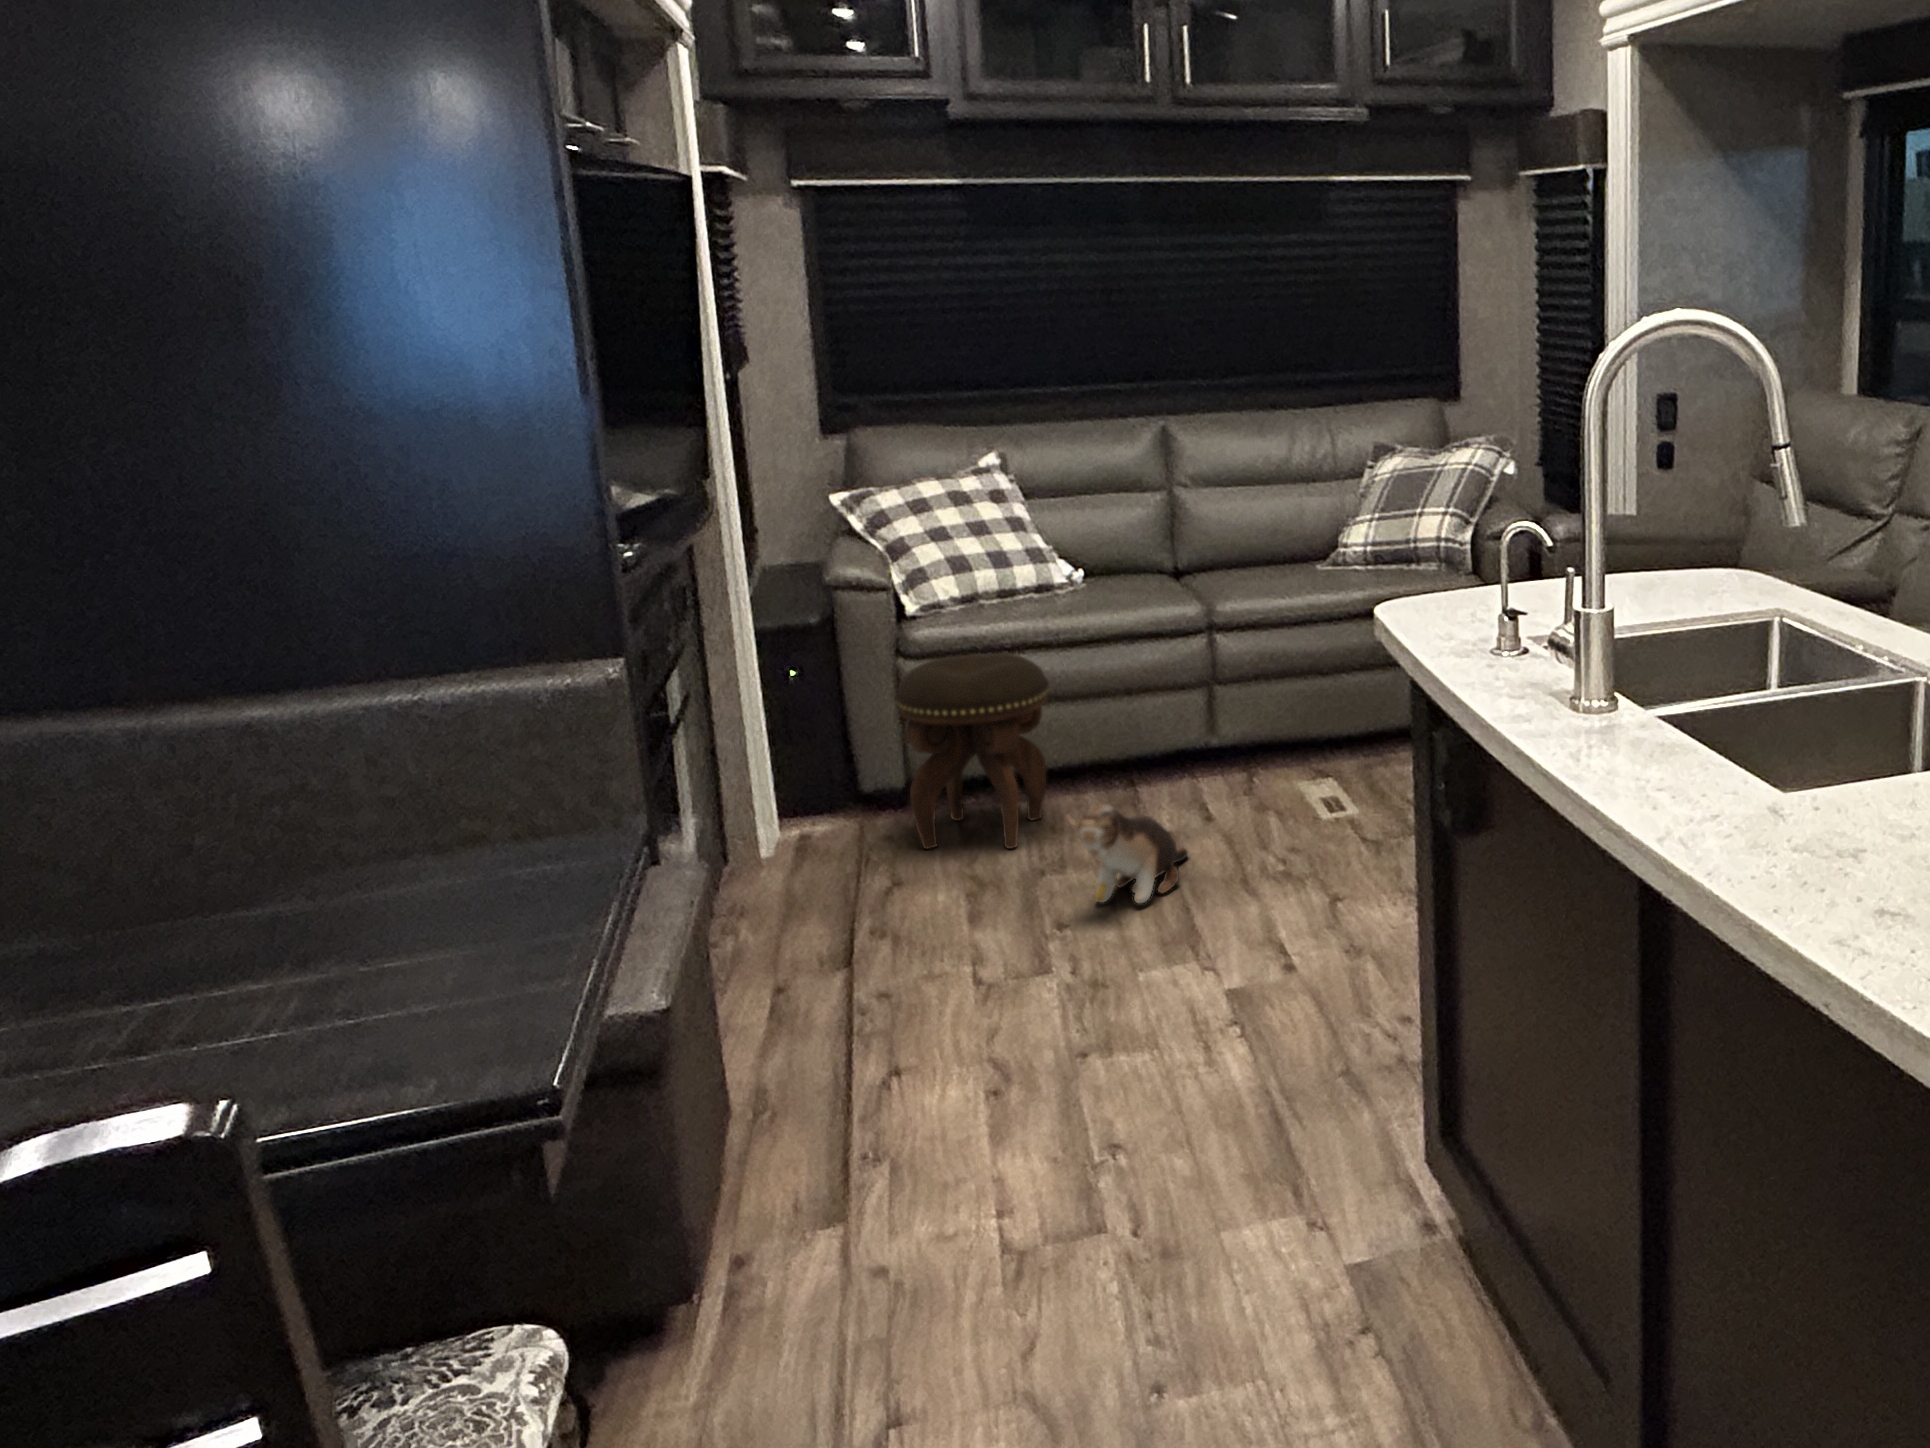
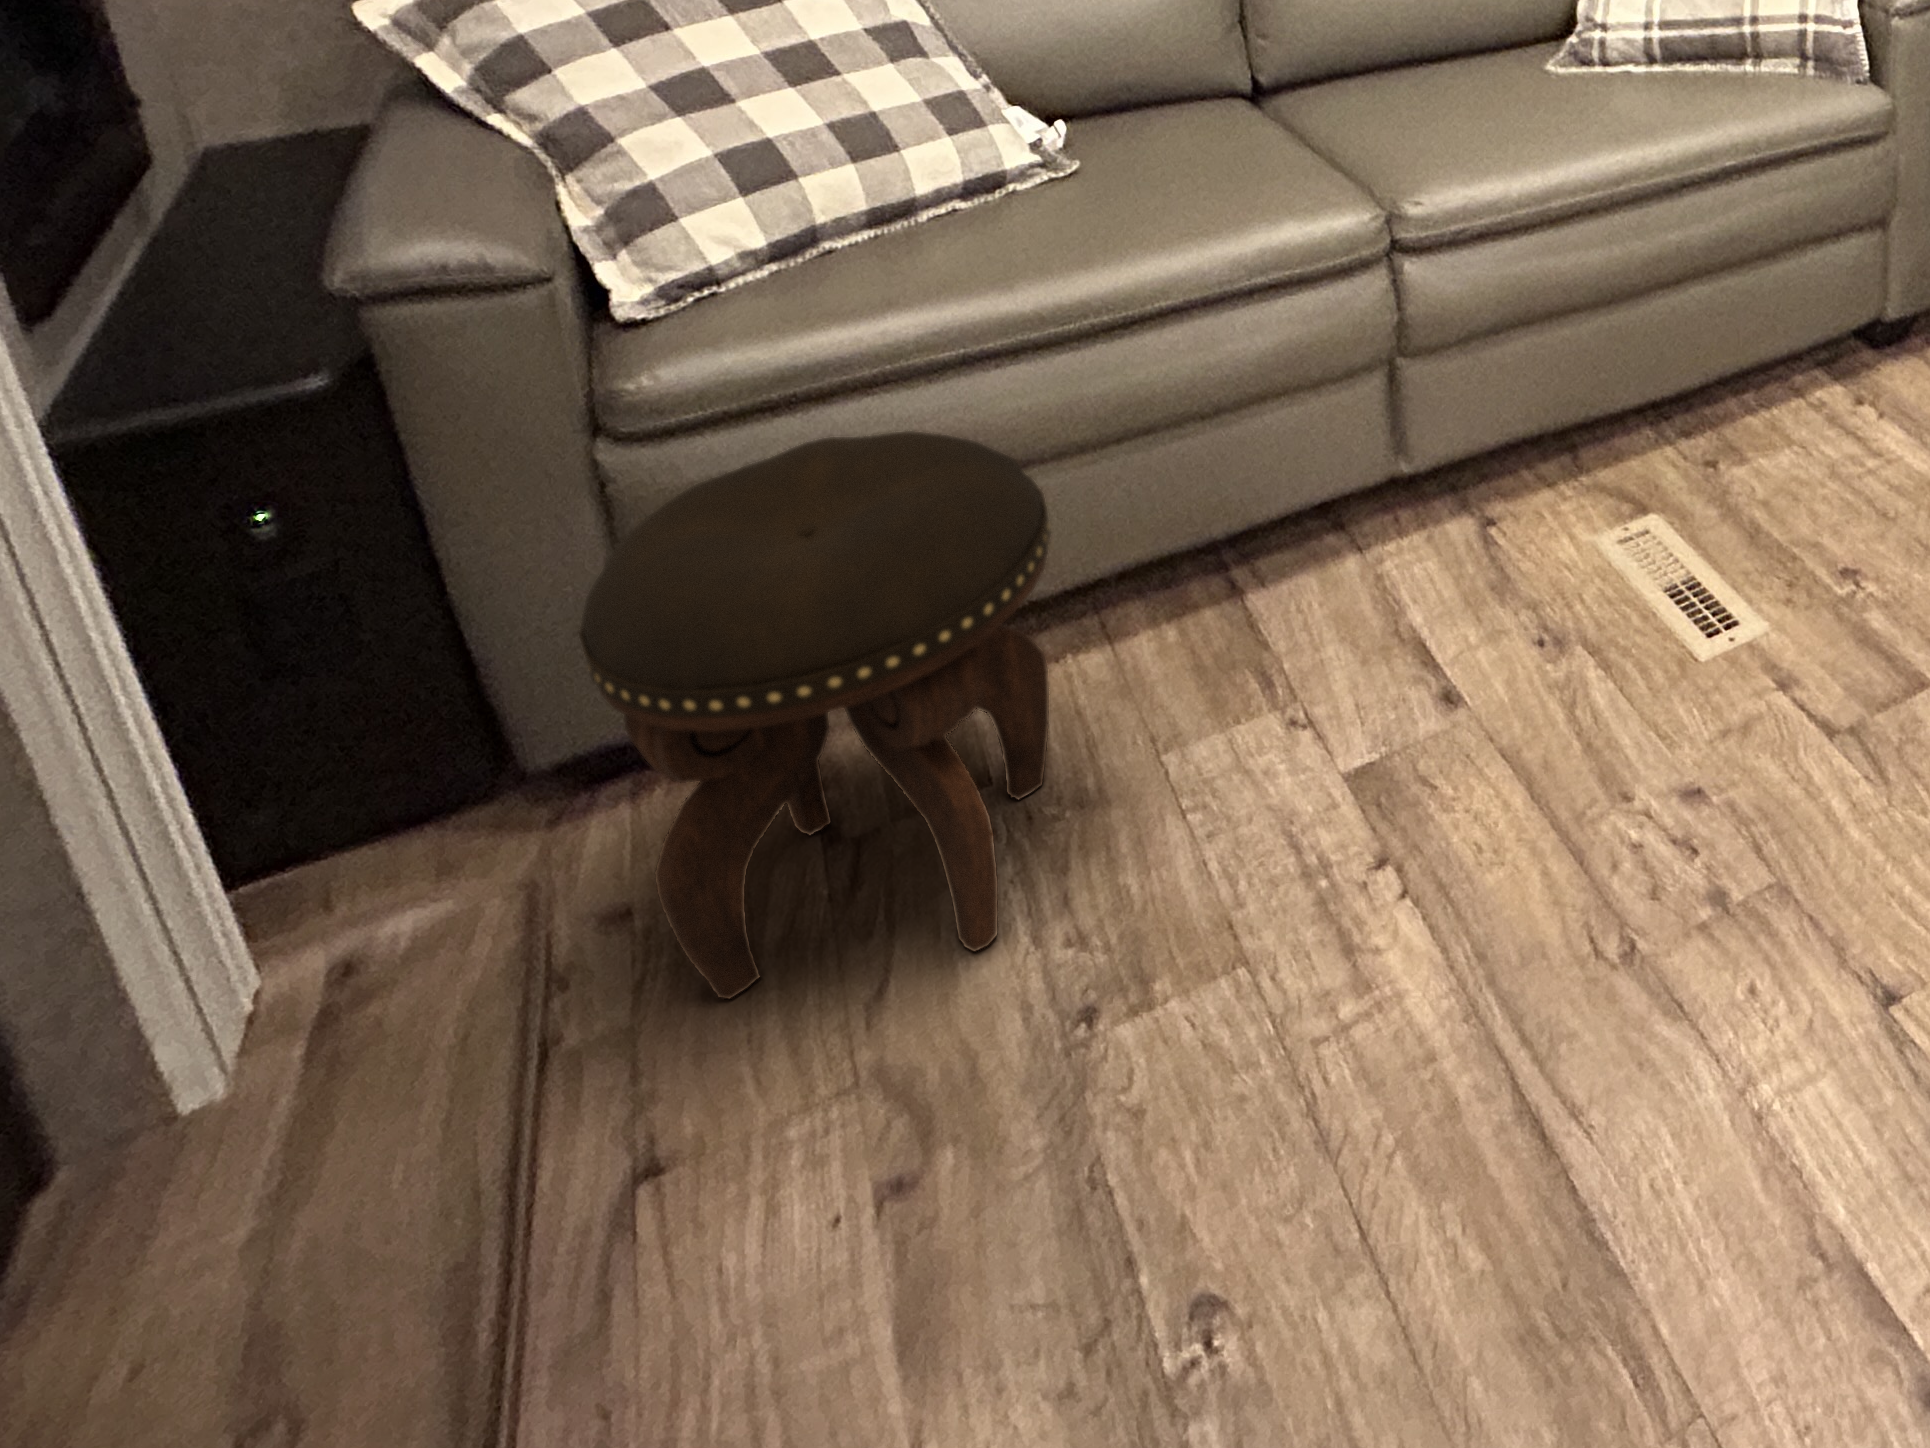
plush toy: present [1067,804,1188,903] -> none [1198,884,1485,1217]

